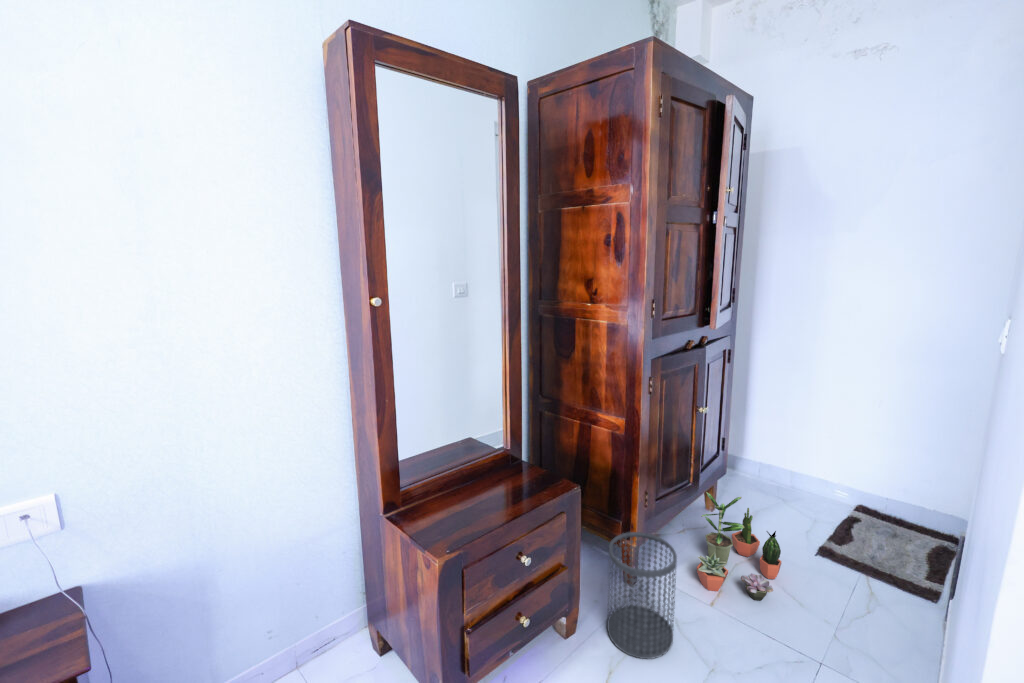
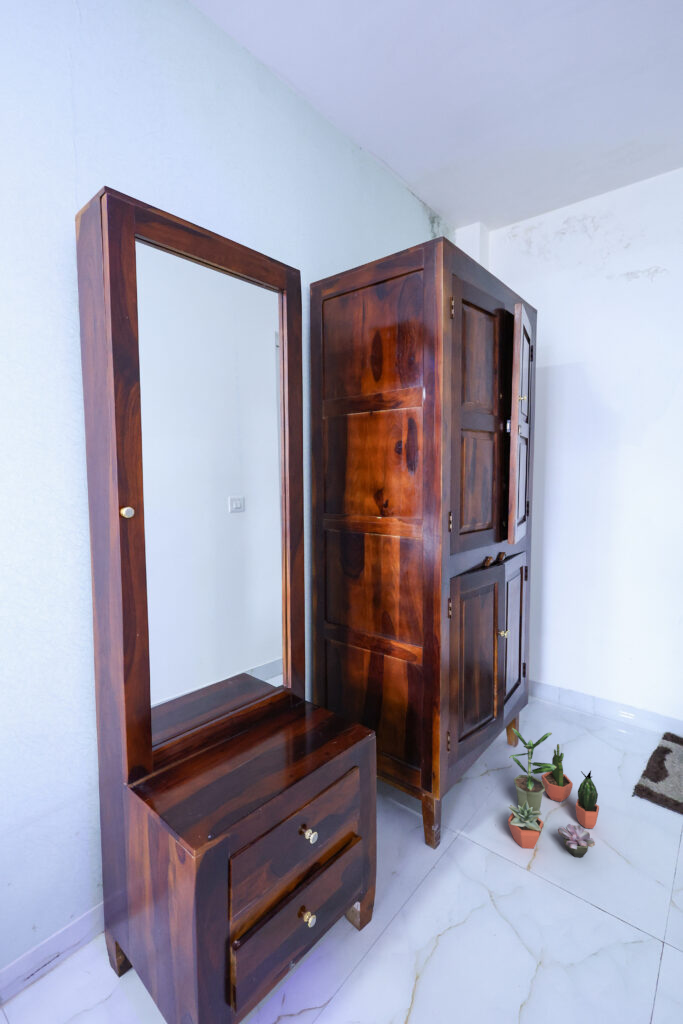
wastebasket: present [607,532,677,659] -> none [410,783,490,950]

